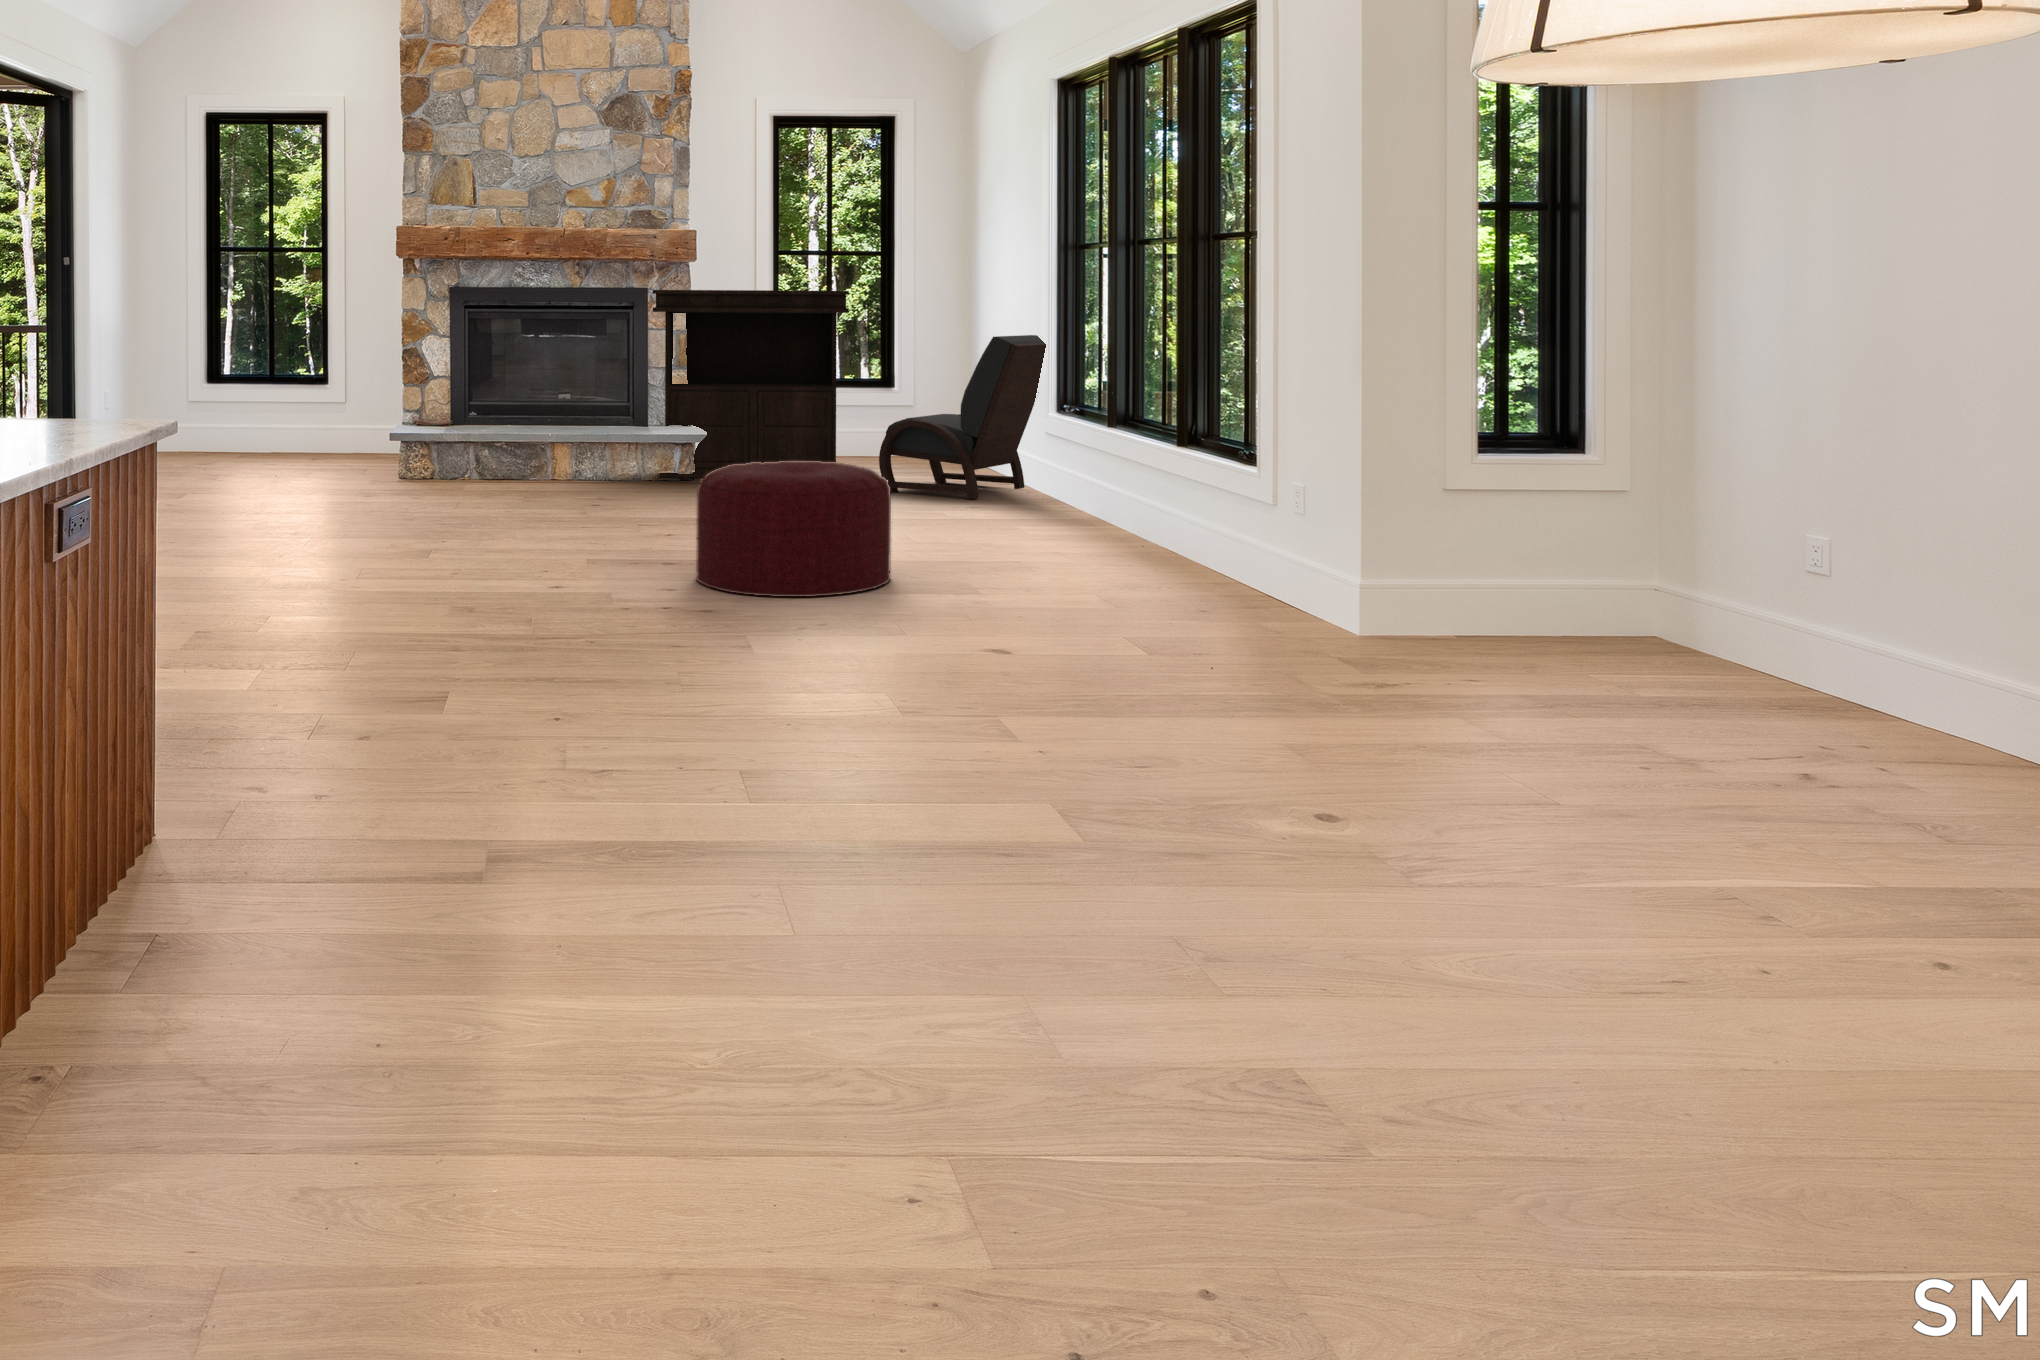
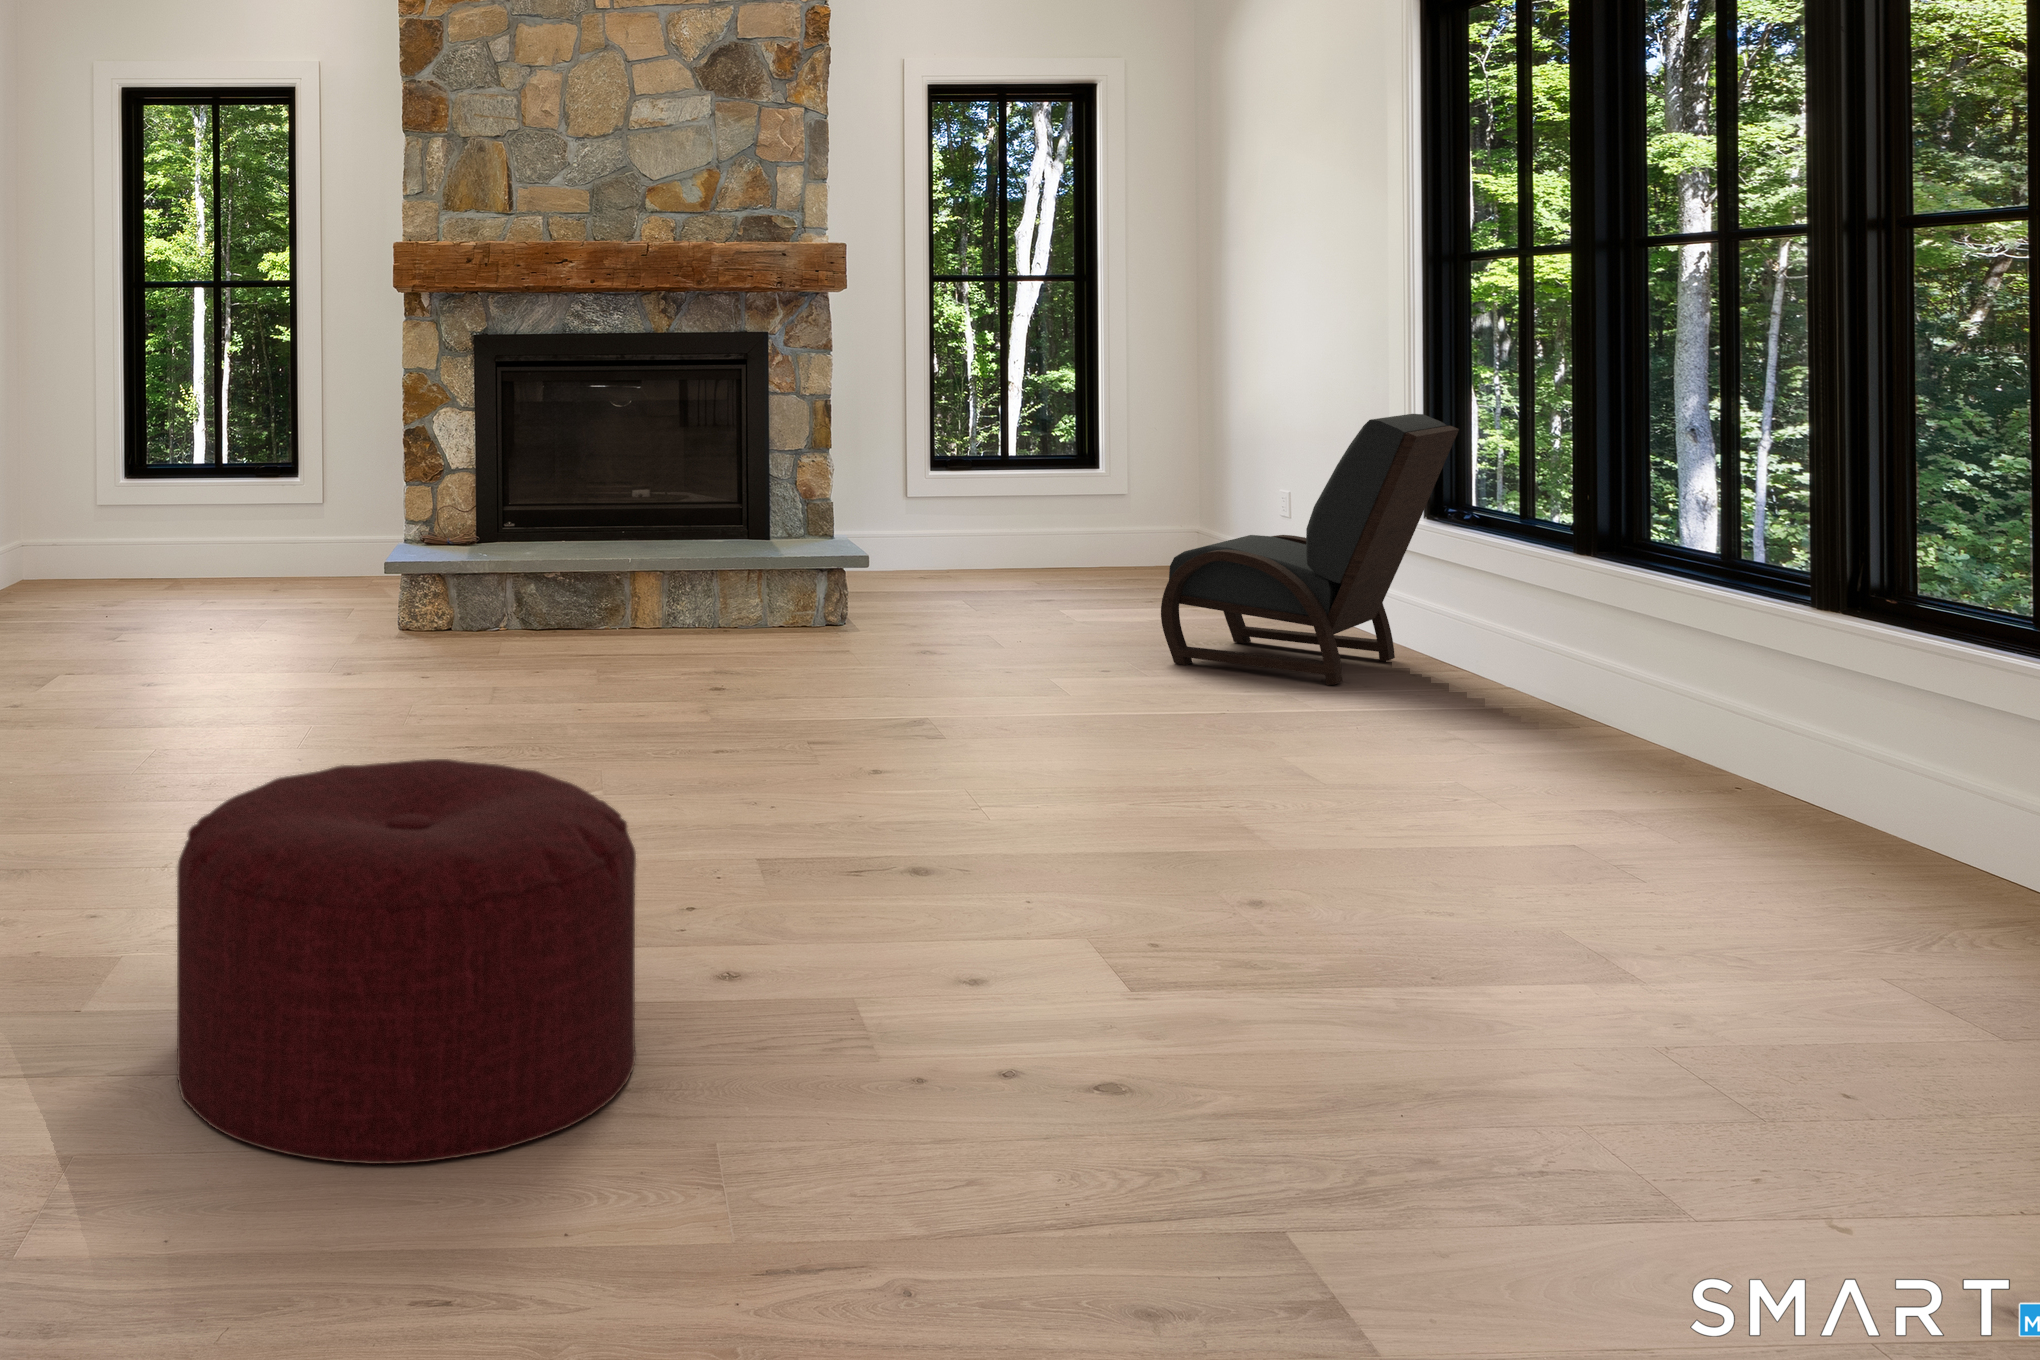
console table: present [653,290,849,477] -> none [782,336,1089,630]
ottoman: present [696,461,891,597] -> present [177,759,636,1164]

